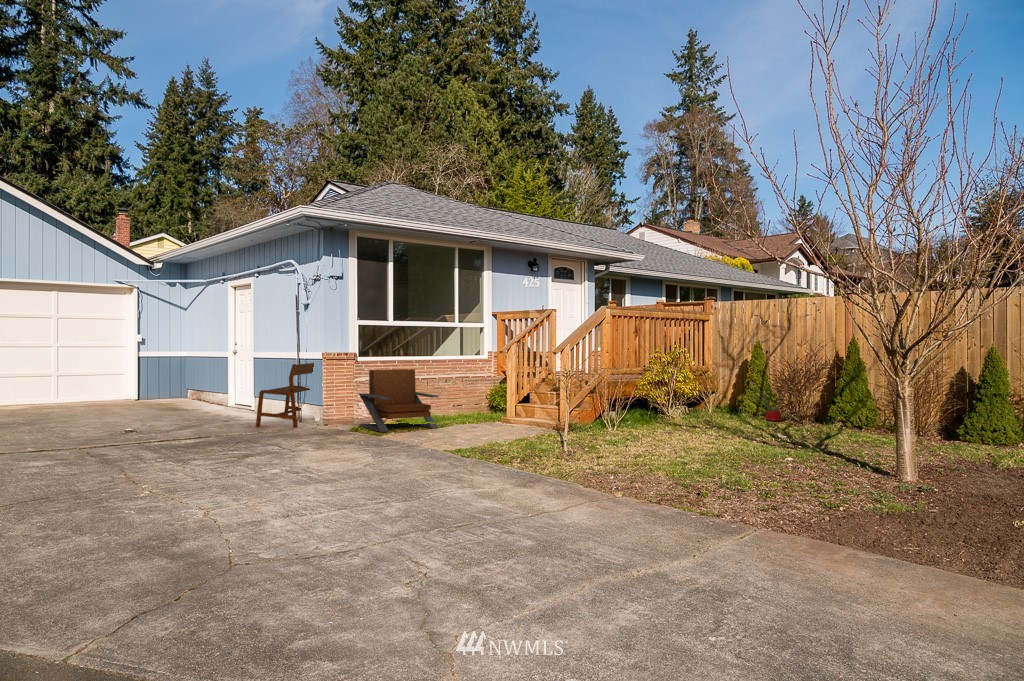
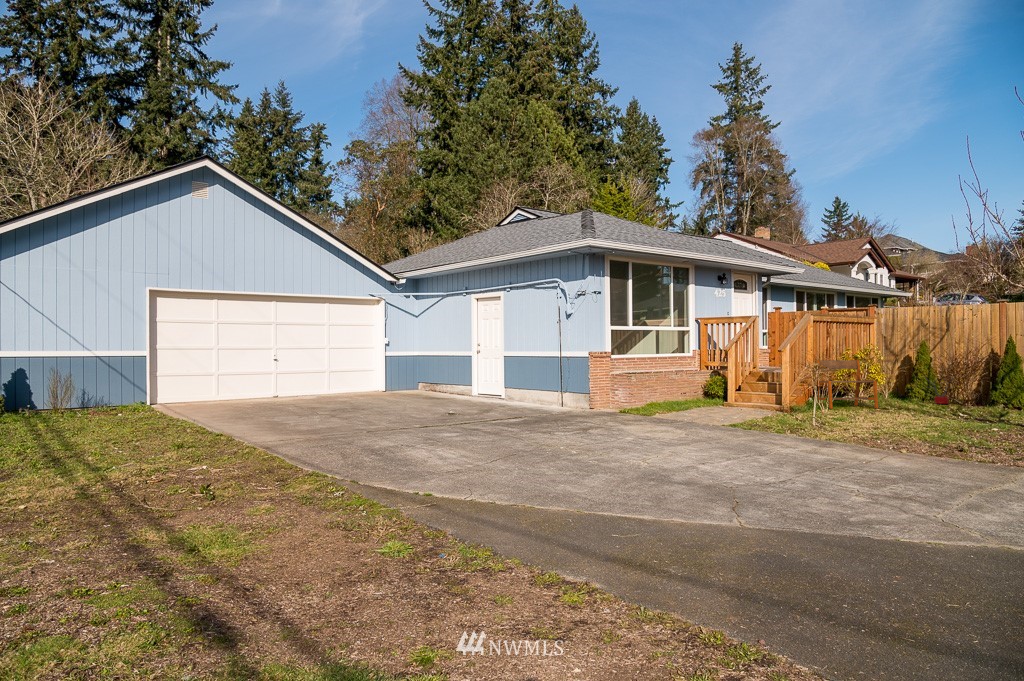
bench: present [256,363,314,427] -> present [817,360,878,409]
lounge chair: present [359,369,439,432] -> none [625,368,689,417]

